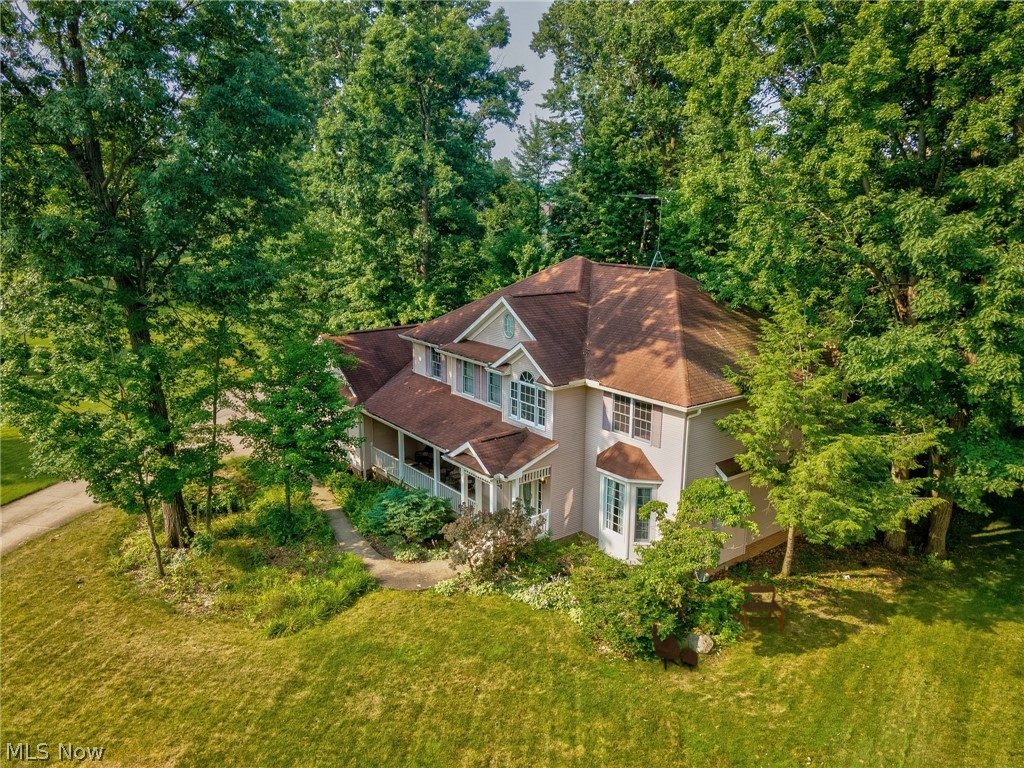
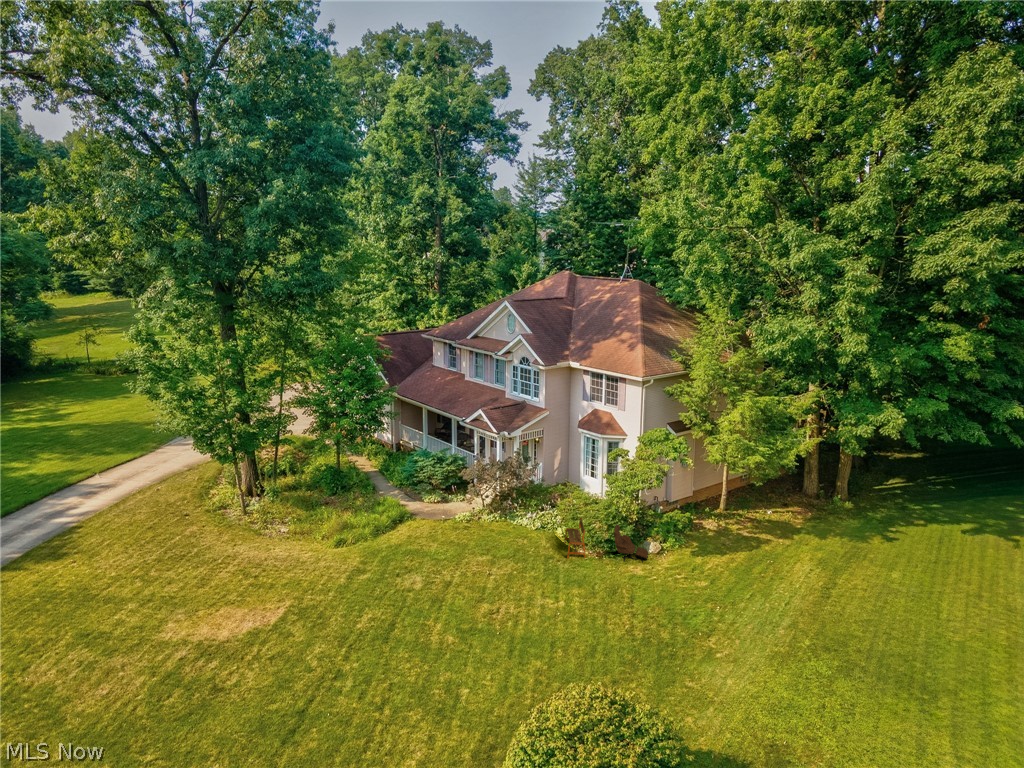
bench: present [735,586,784,631] -> present [564,518,586,558]

